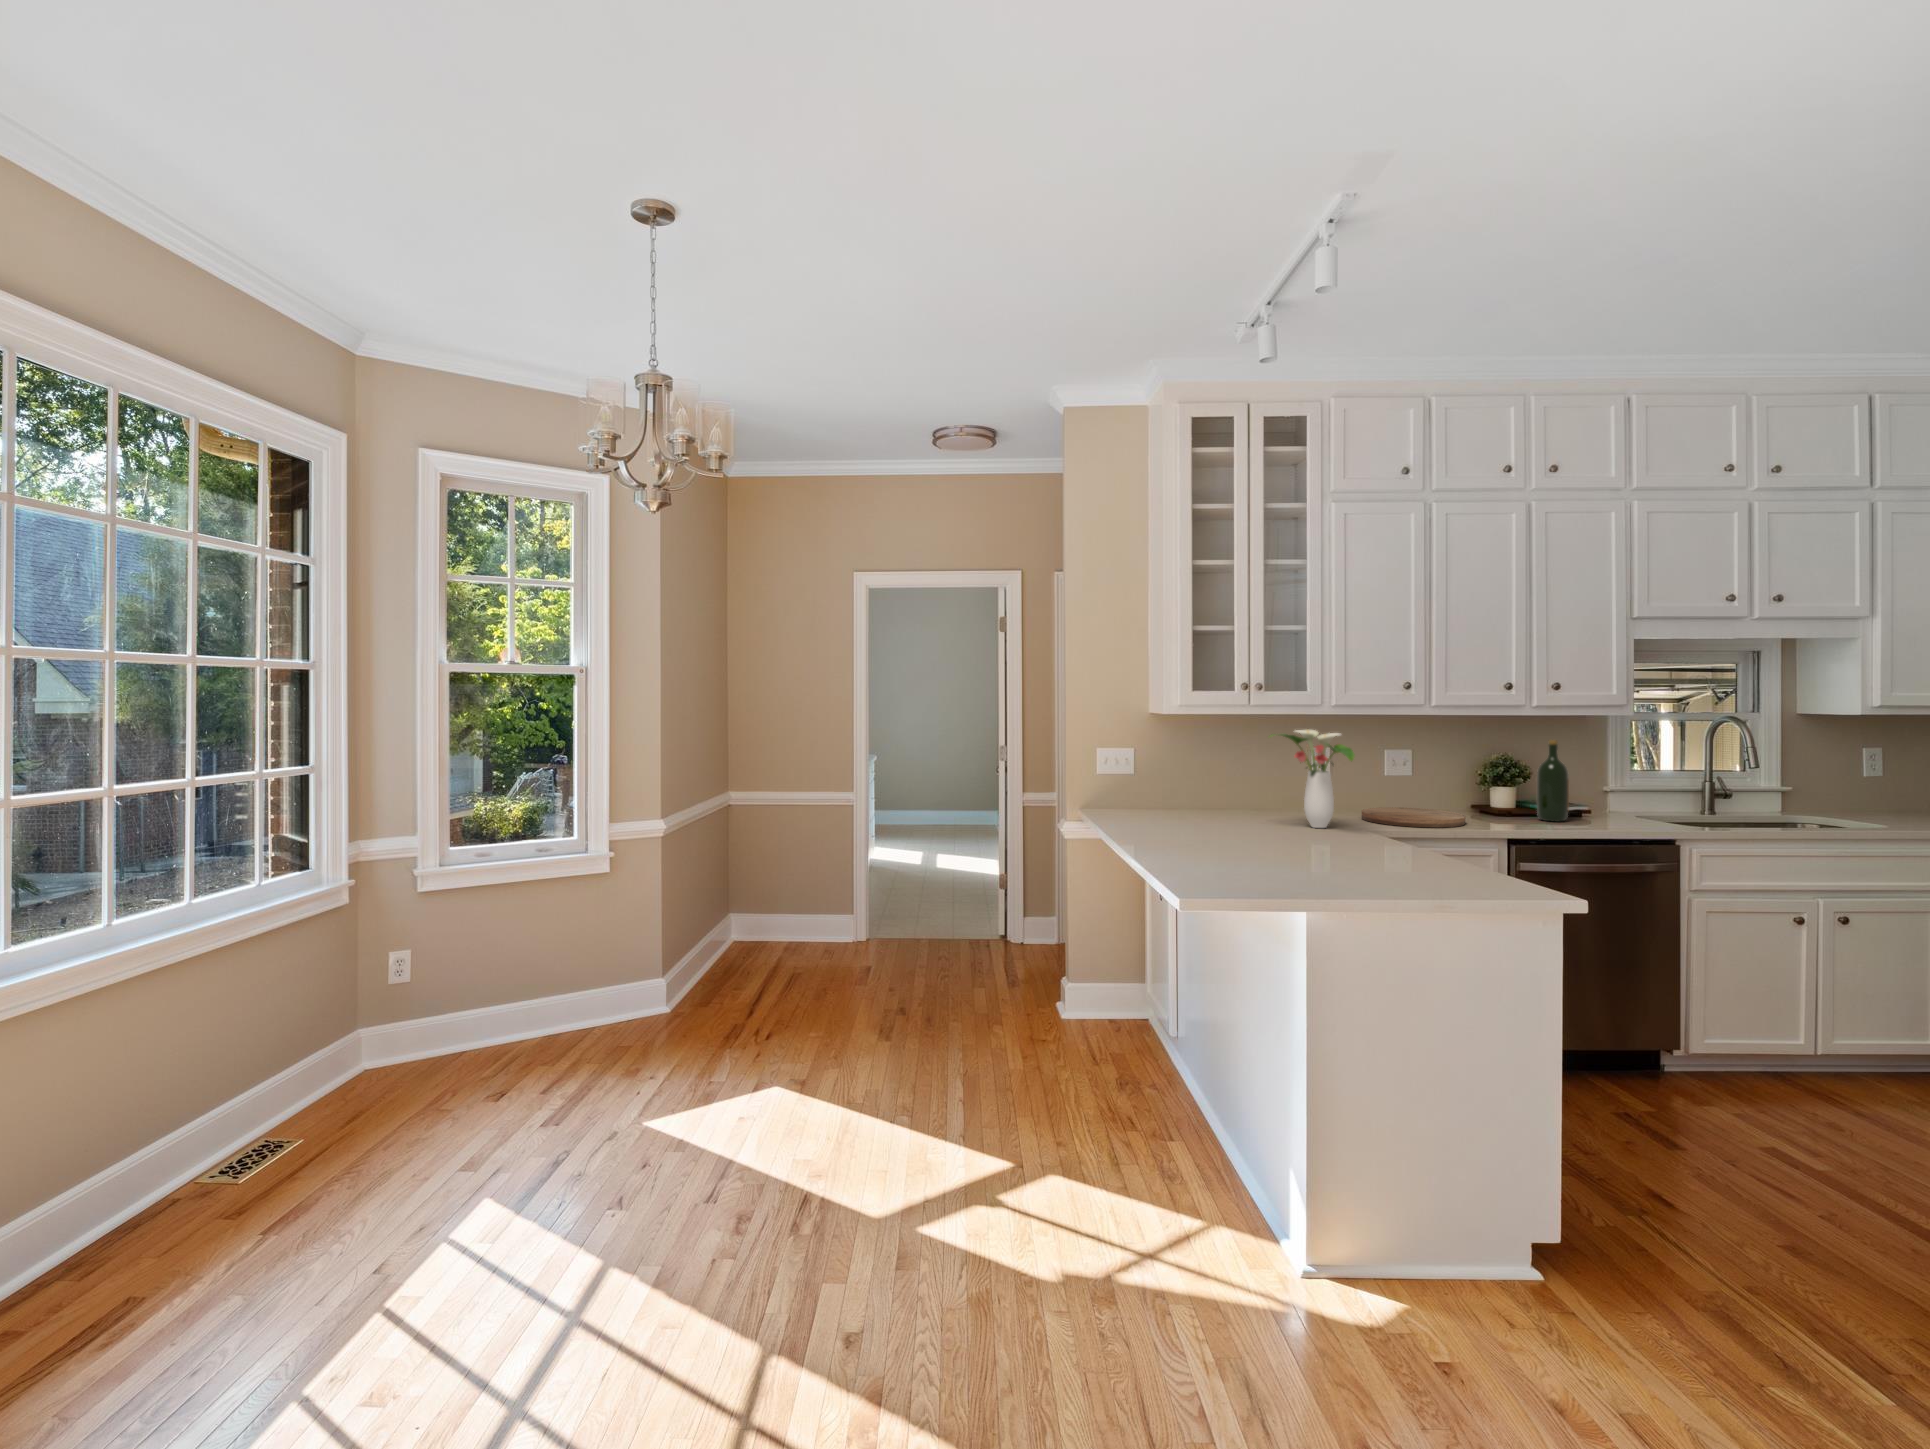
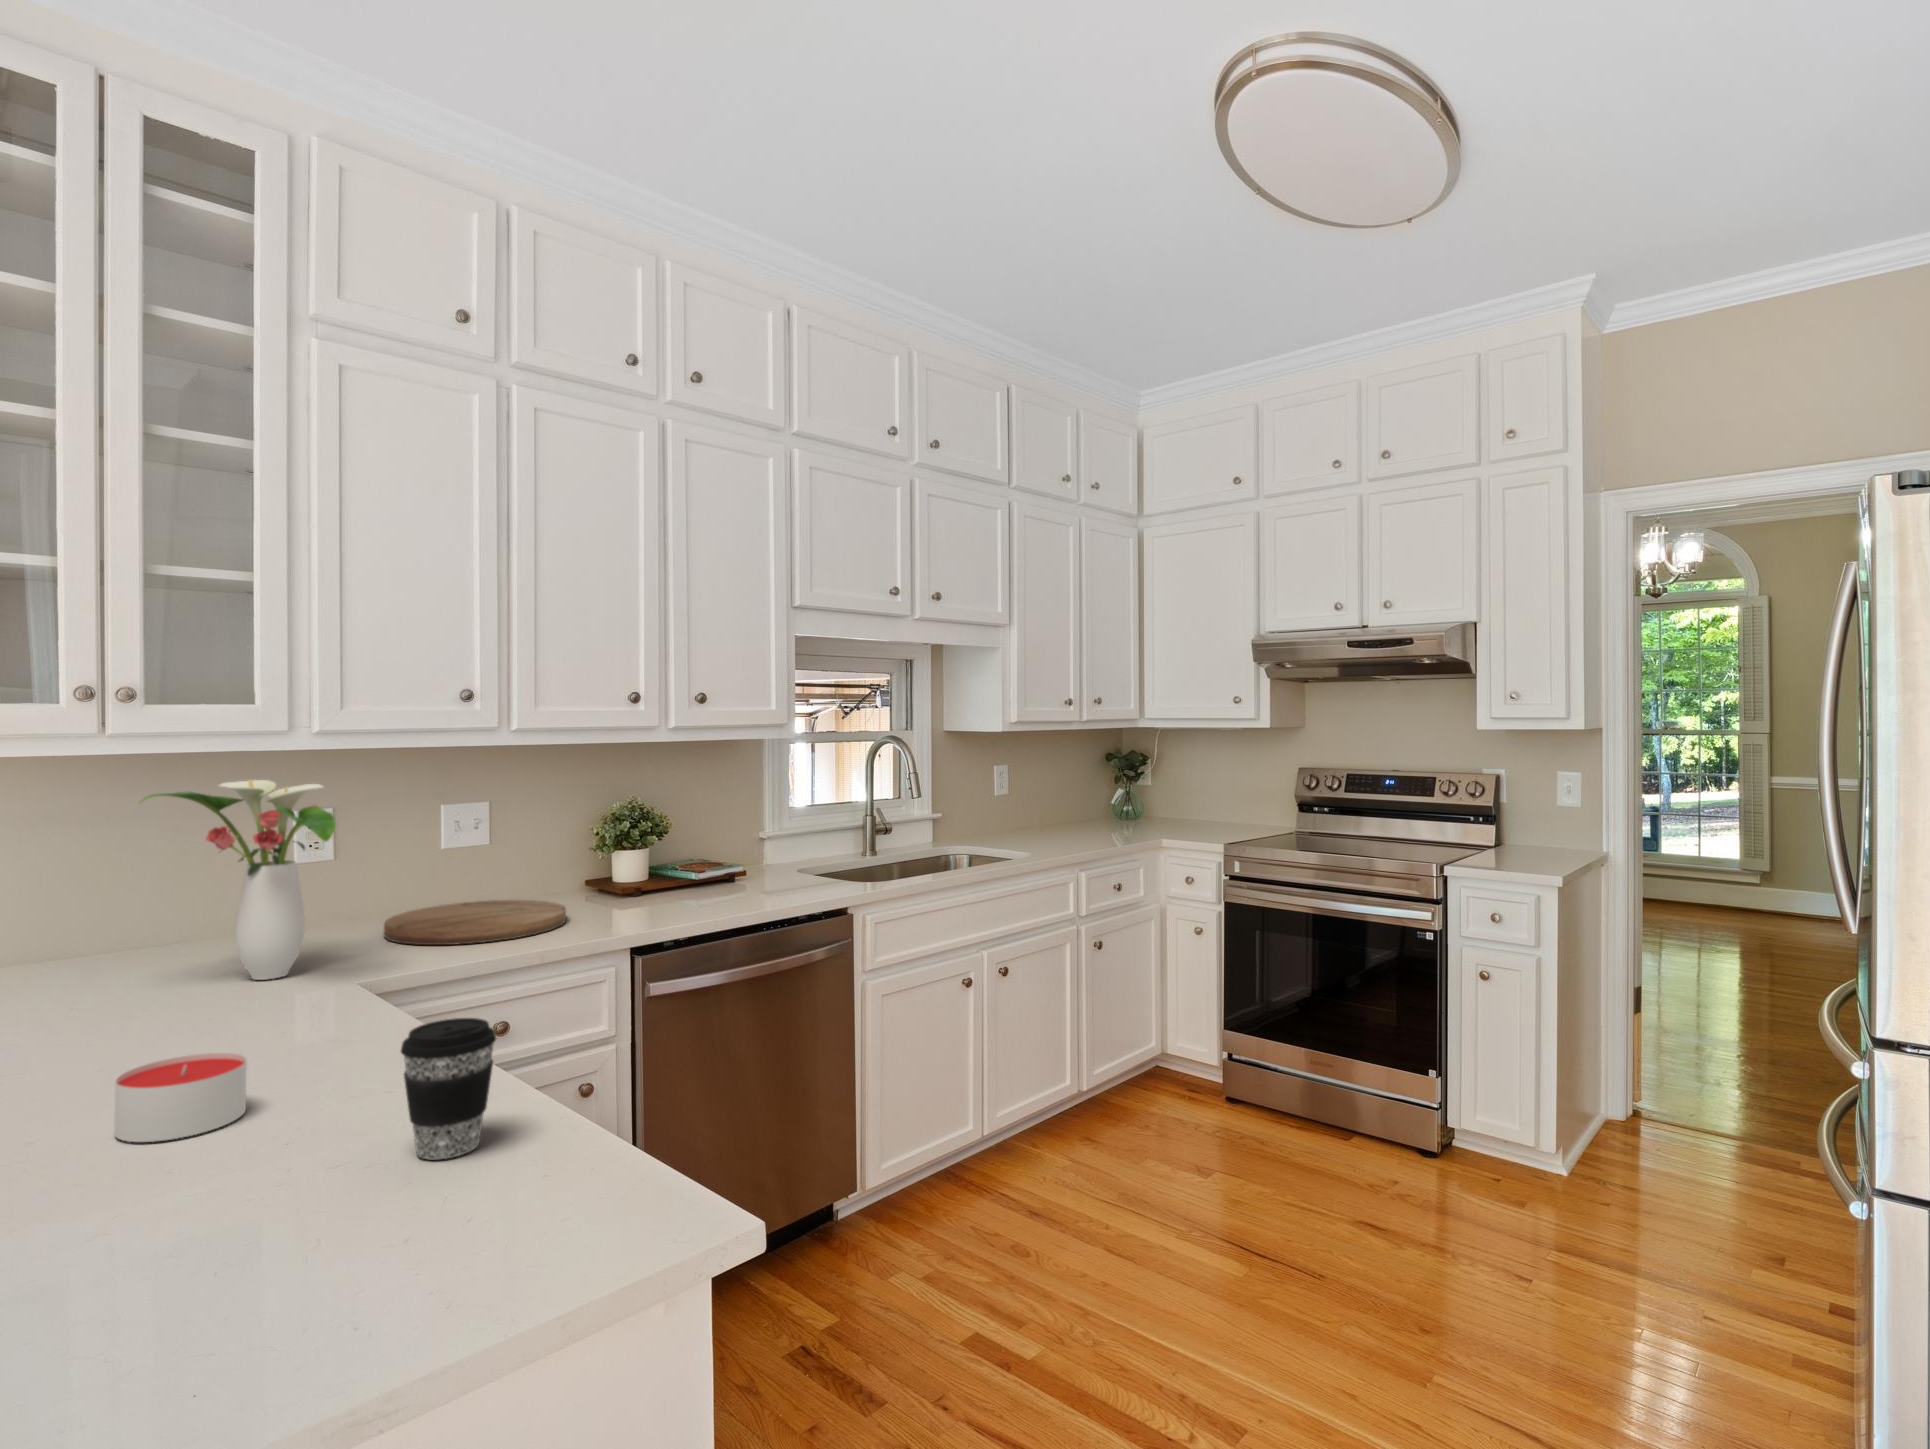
wine bottle: present [1537,740,1569,821] -> none [675,776,718,897]
coffee cup: none [1426,833,1465,887] -> present [401,1018,496,1159]
candle: none [1308,840,1353,867] -> present [114,1053,247,1142]

